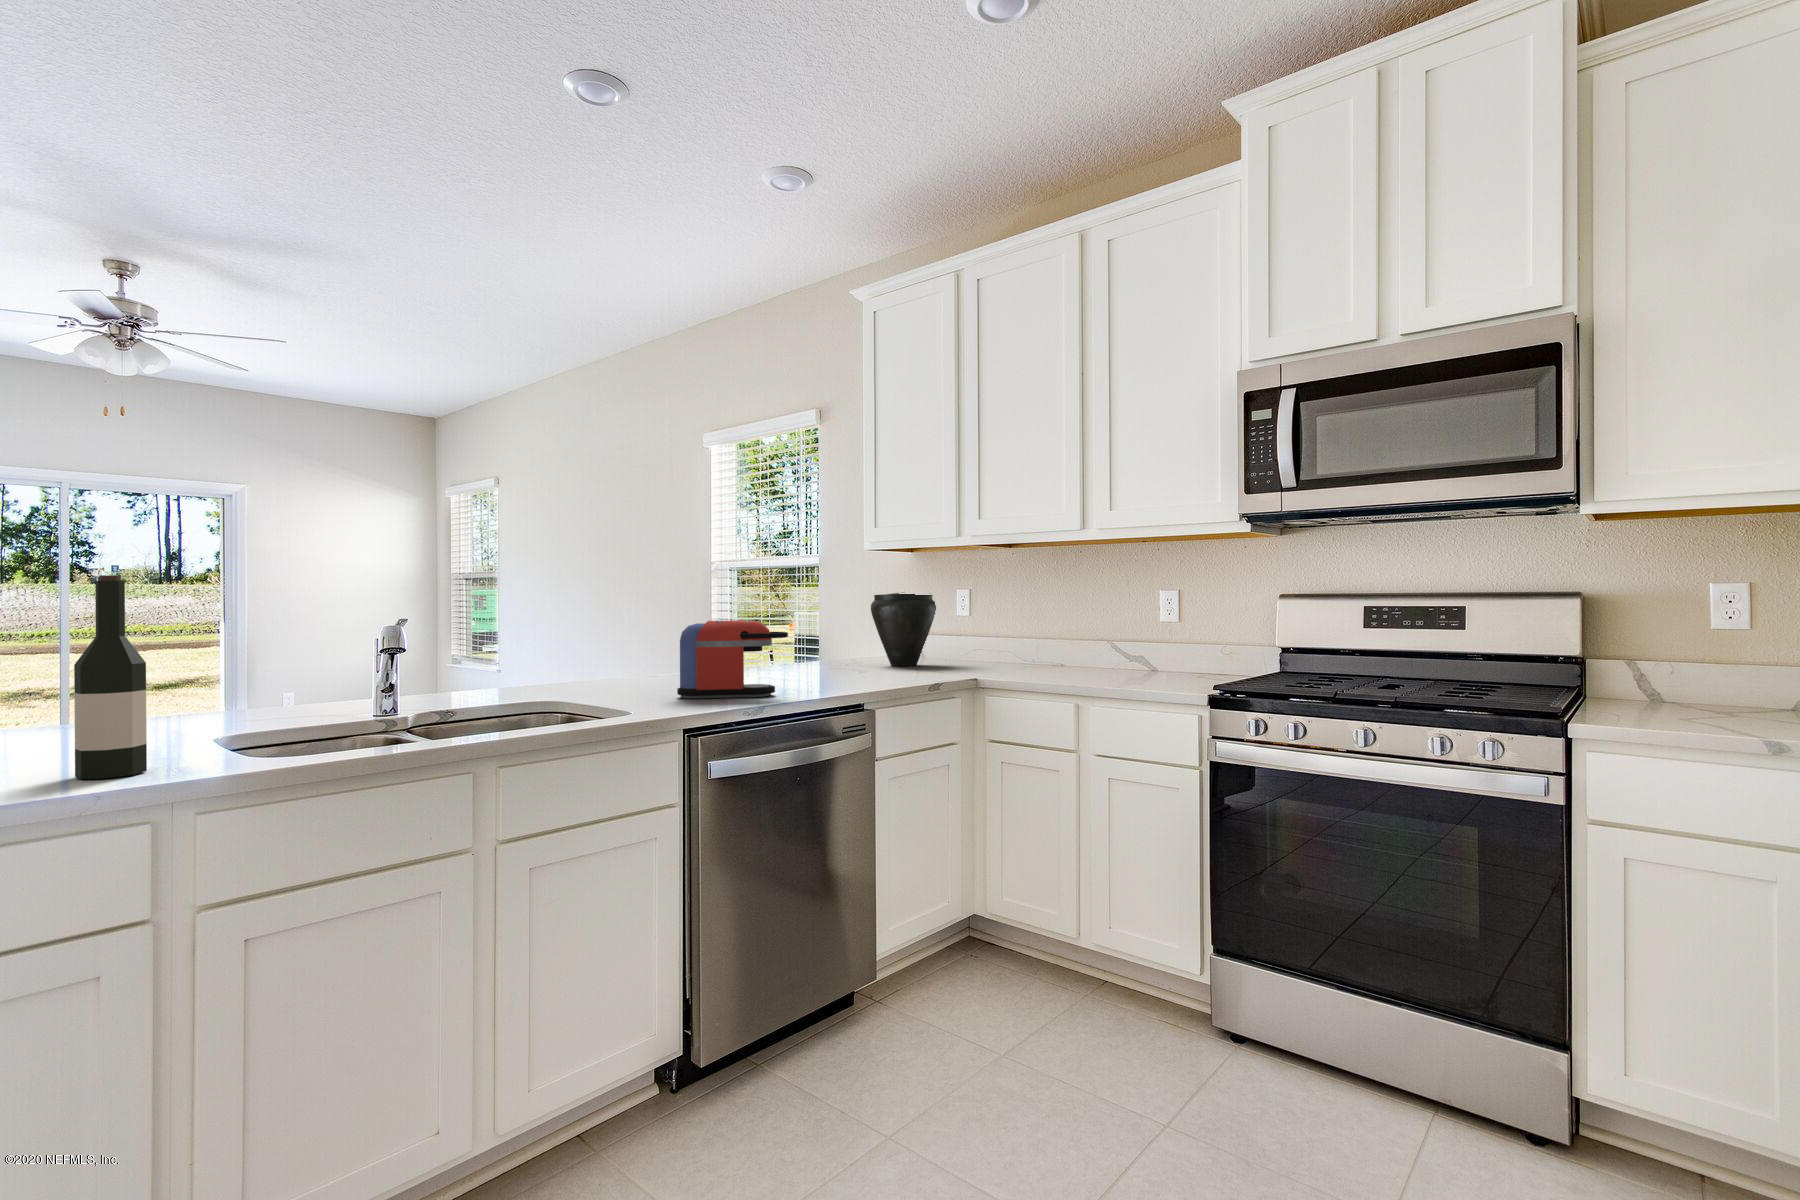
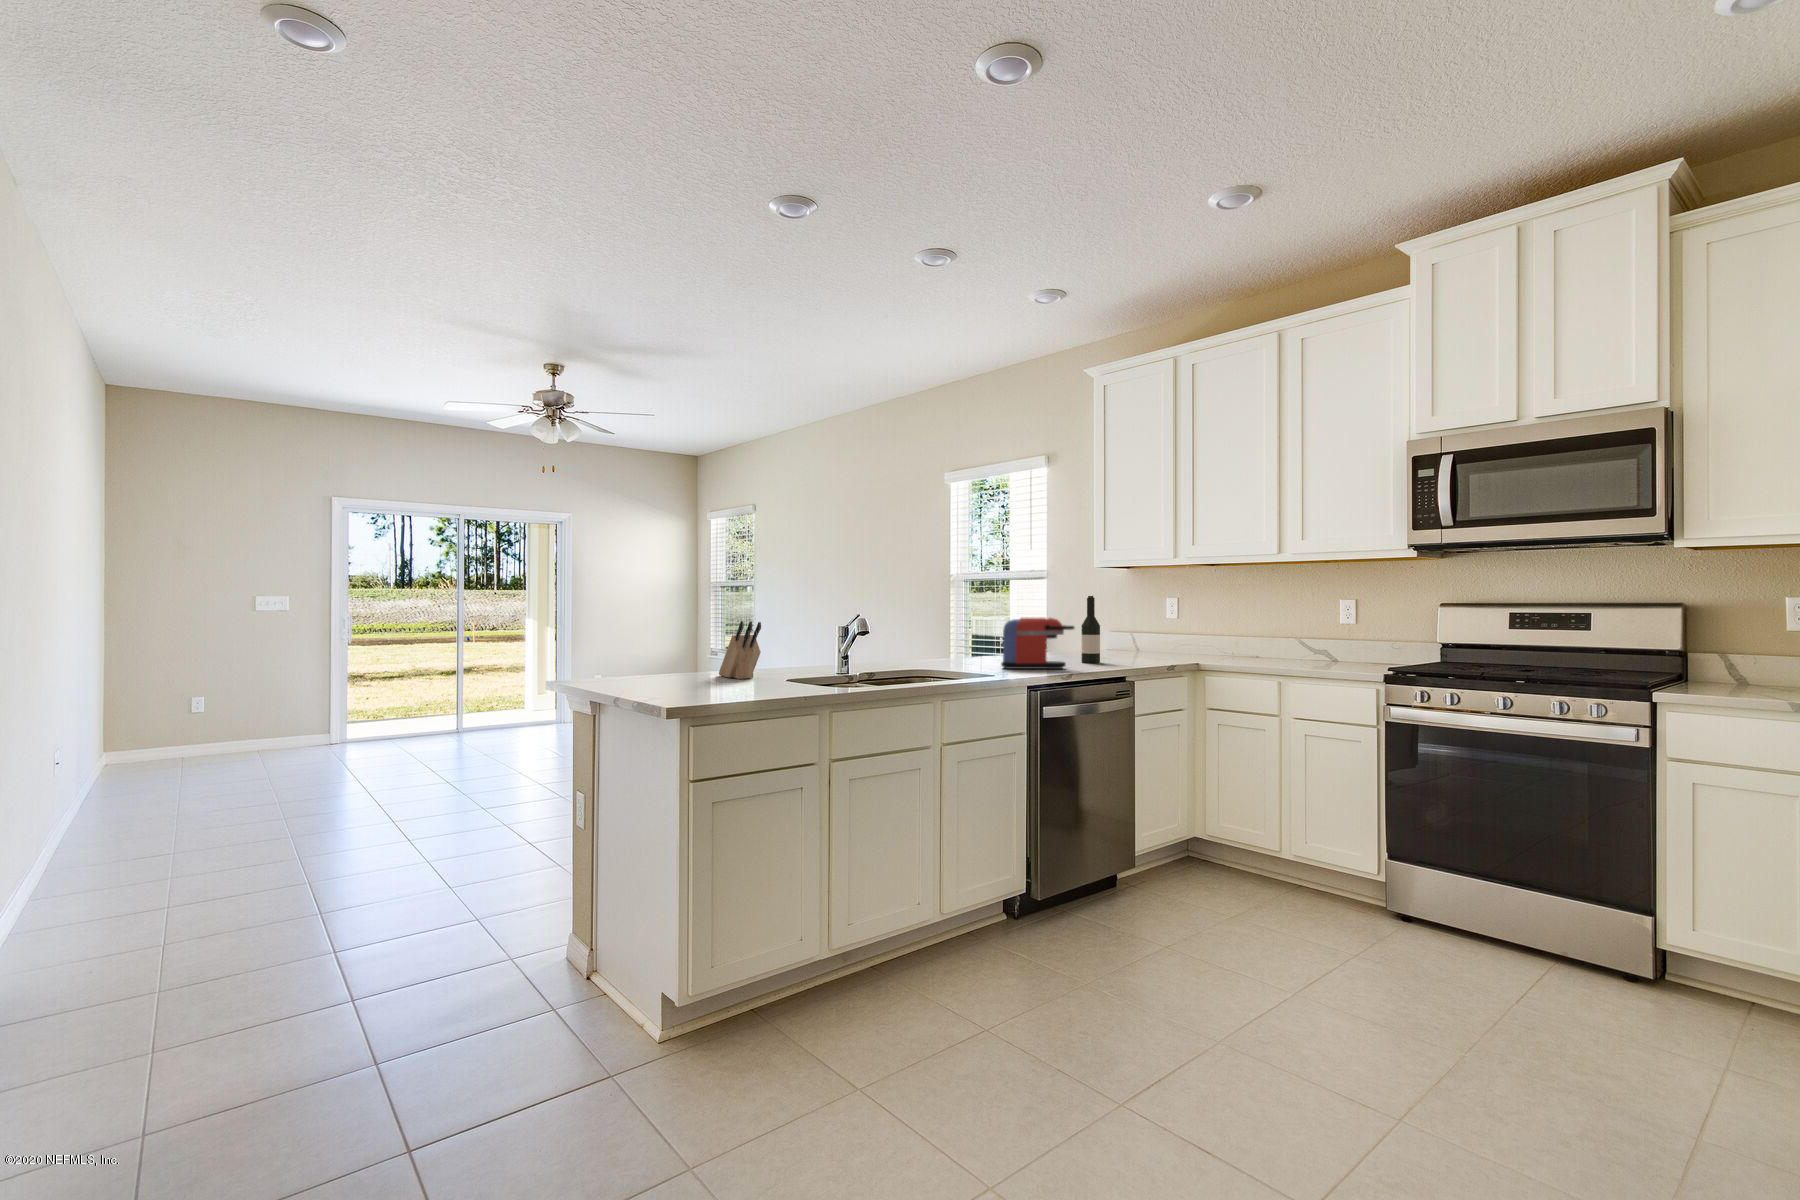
wine bottle: present [74,575,147,779] -> present [1081,596,1100,663]
vase: present [871,592,936,666] -> none [1106,597,1157,654]
knife block: none [143,633,197,735] -> present [719,621,761,679]

